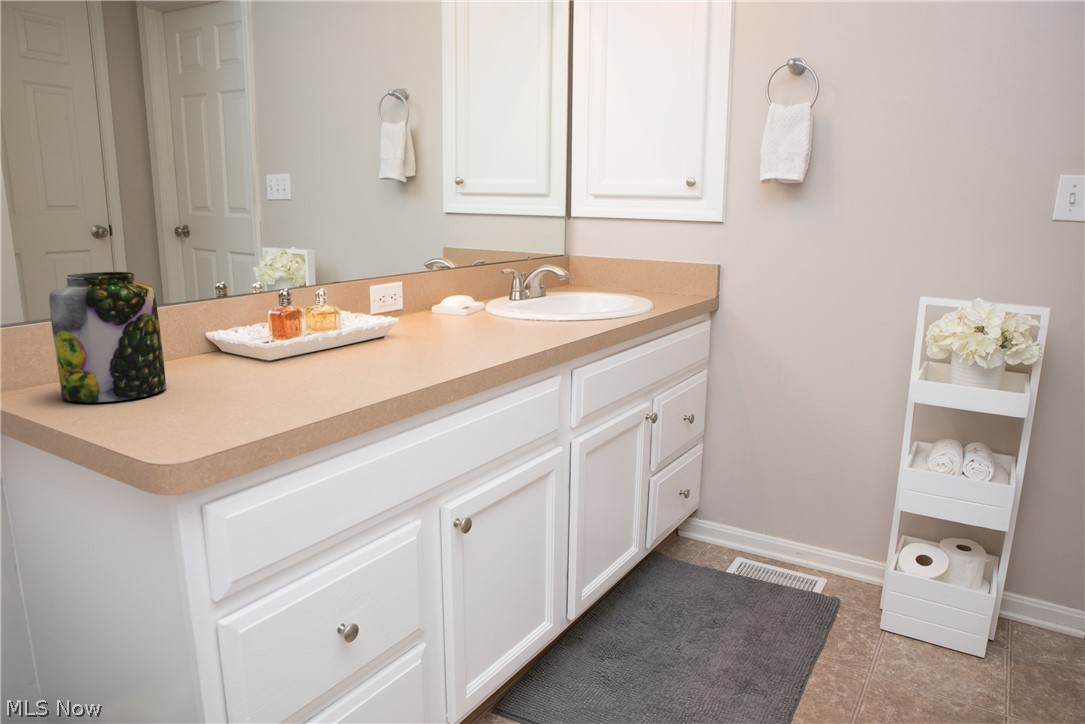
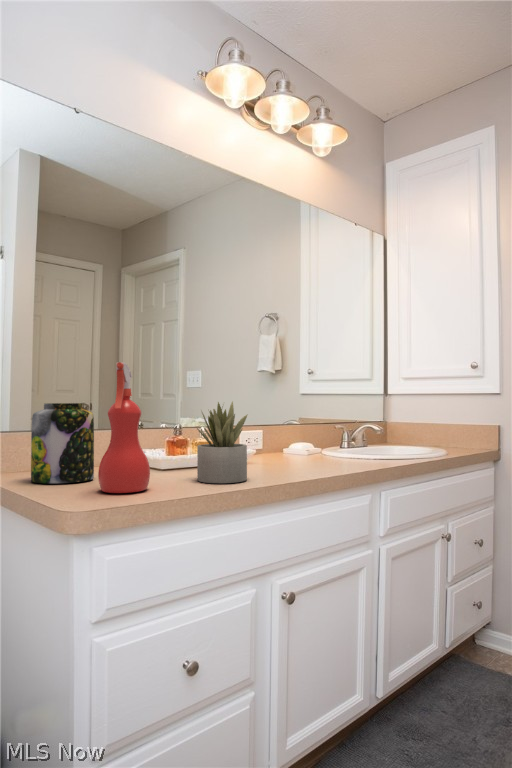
spray bottle: none [185,221,265,418] -> present [98,362,150,493]
succulent plant: none [322,264,403,387] -> present [197,402,247,483]

